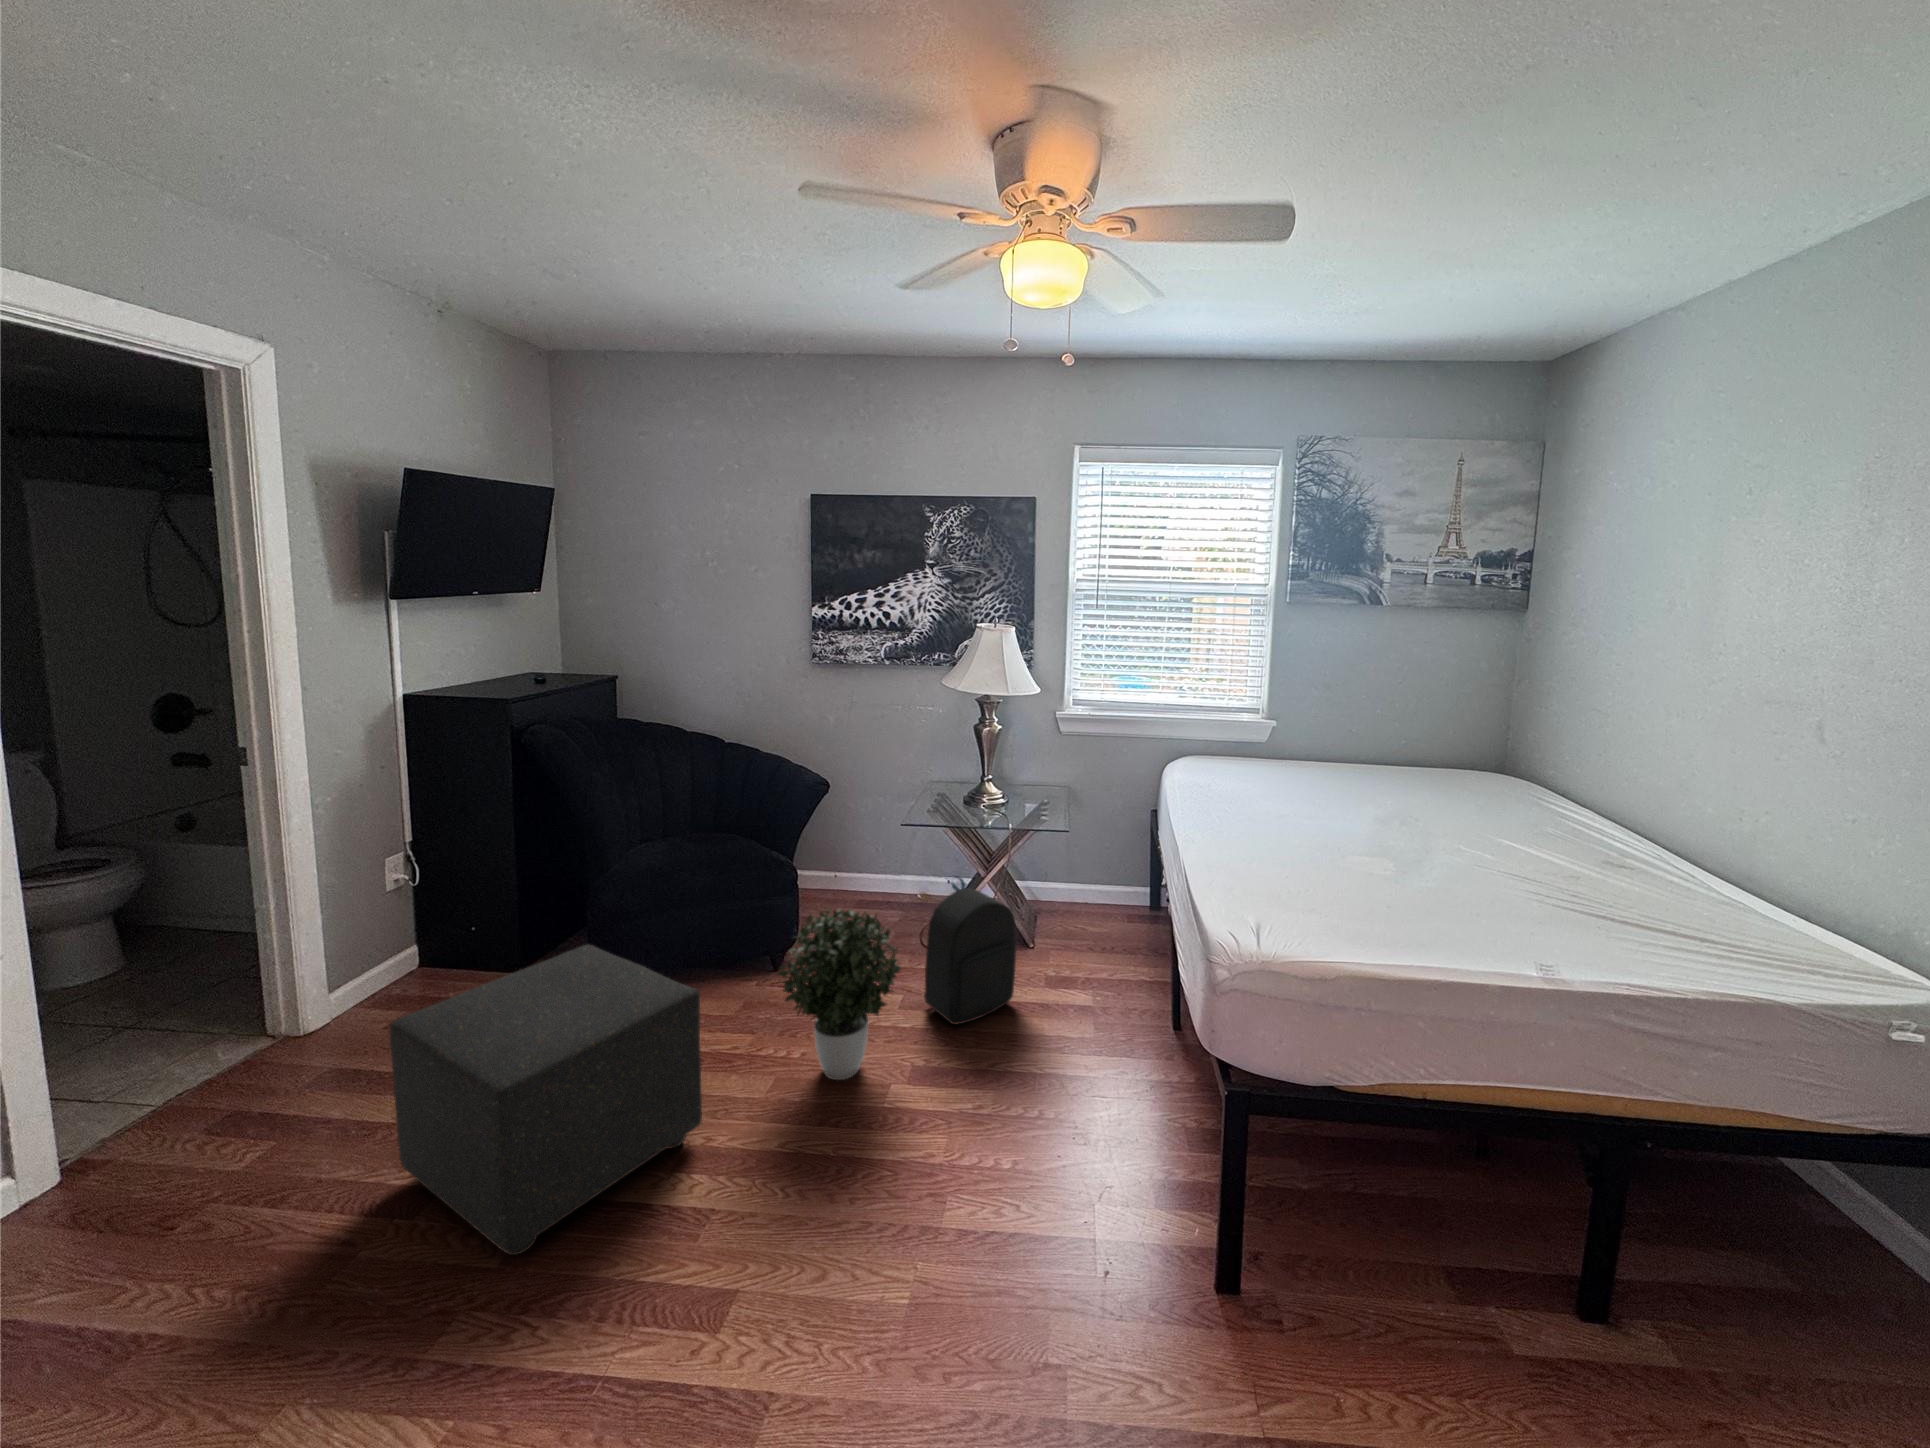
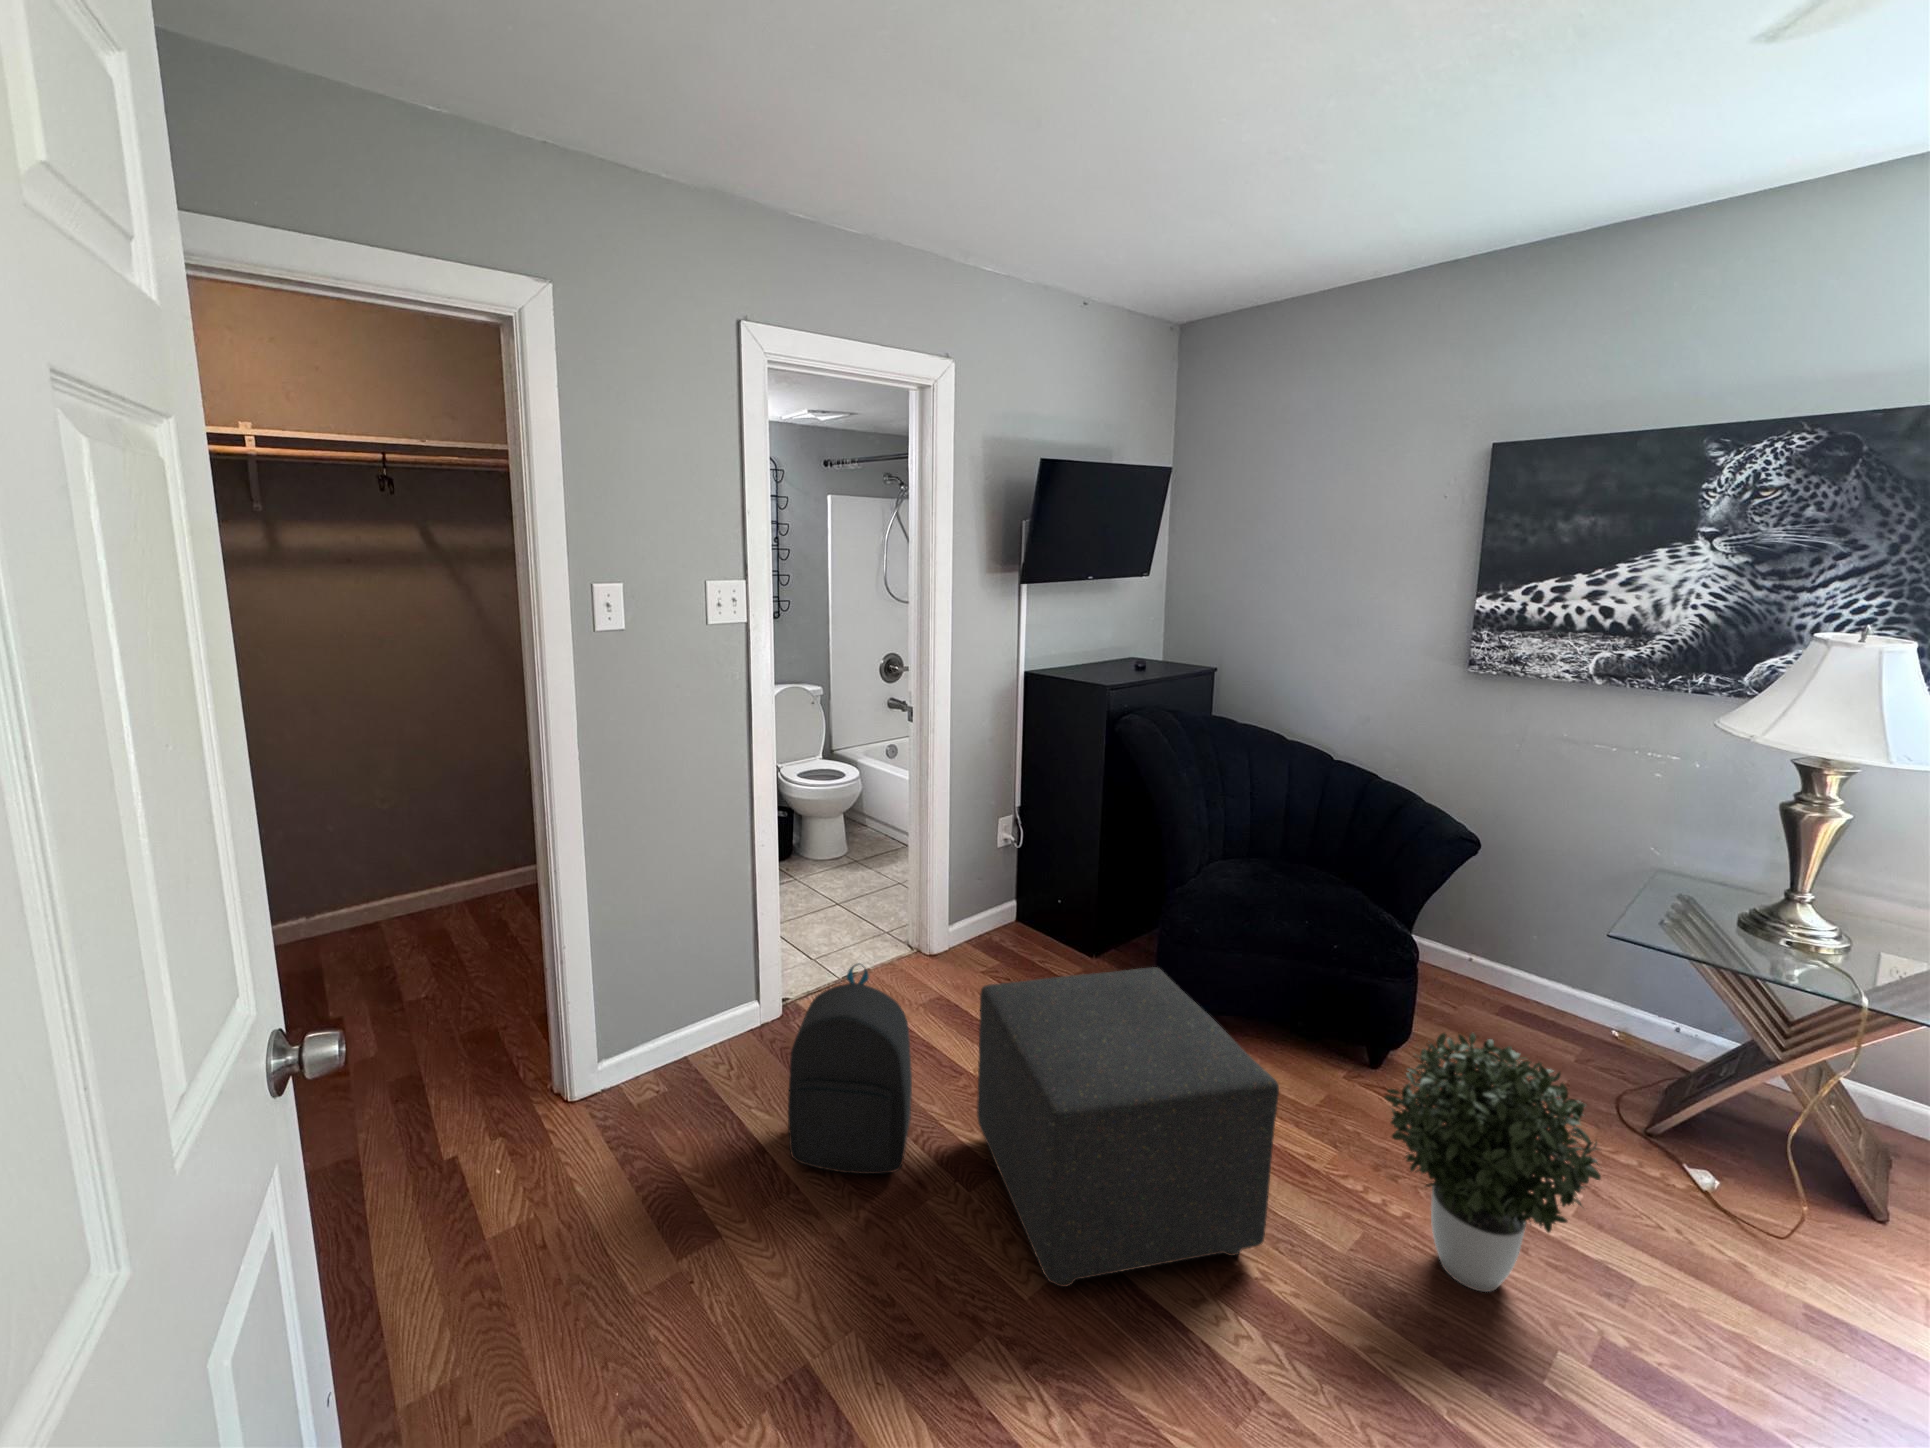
backpack: present [924,876,1016,1025] -> present [788,963,912,1174]

